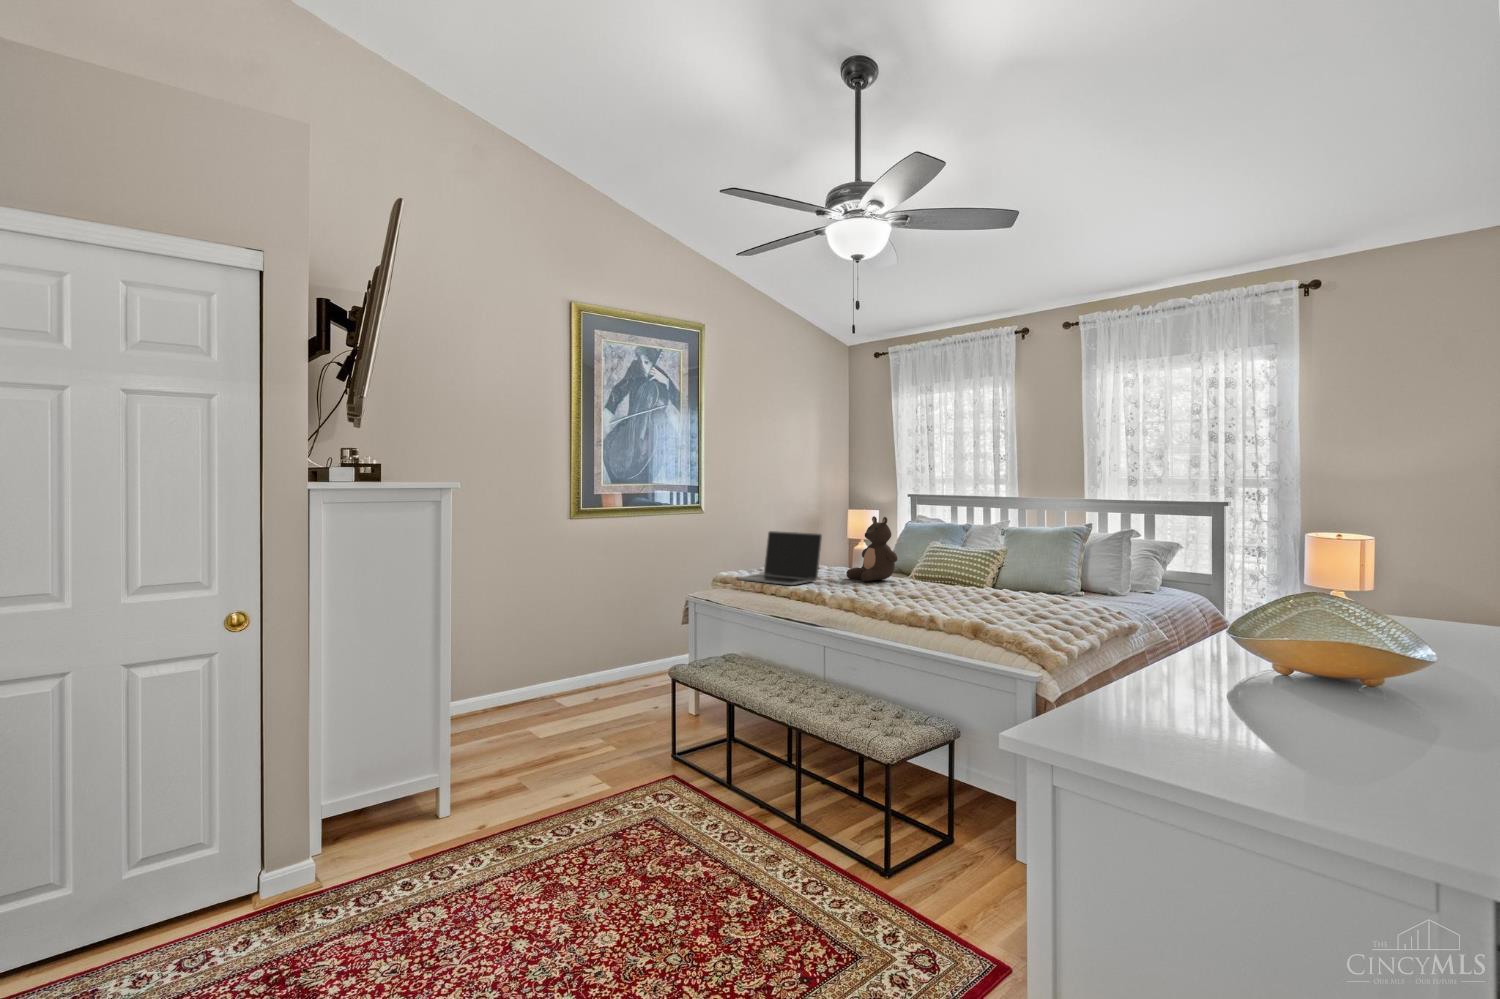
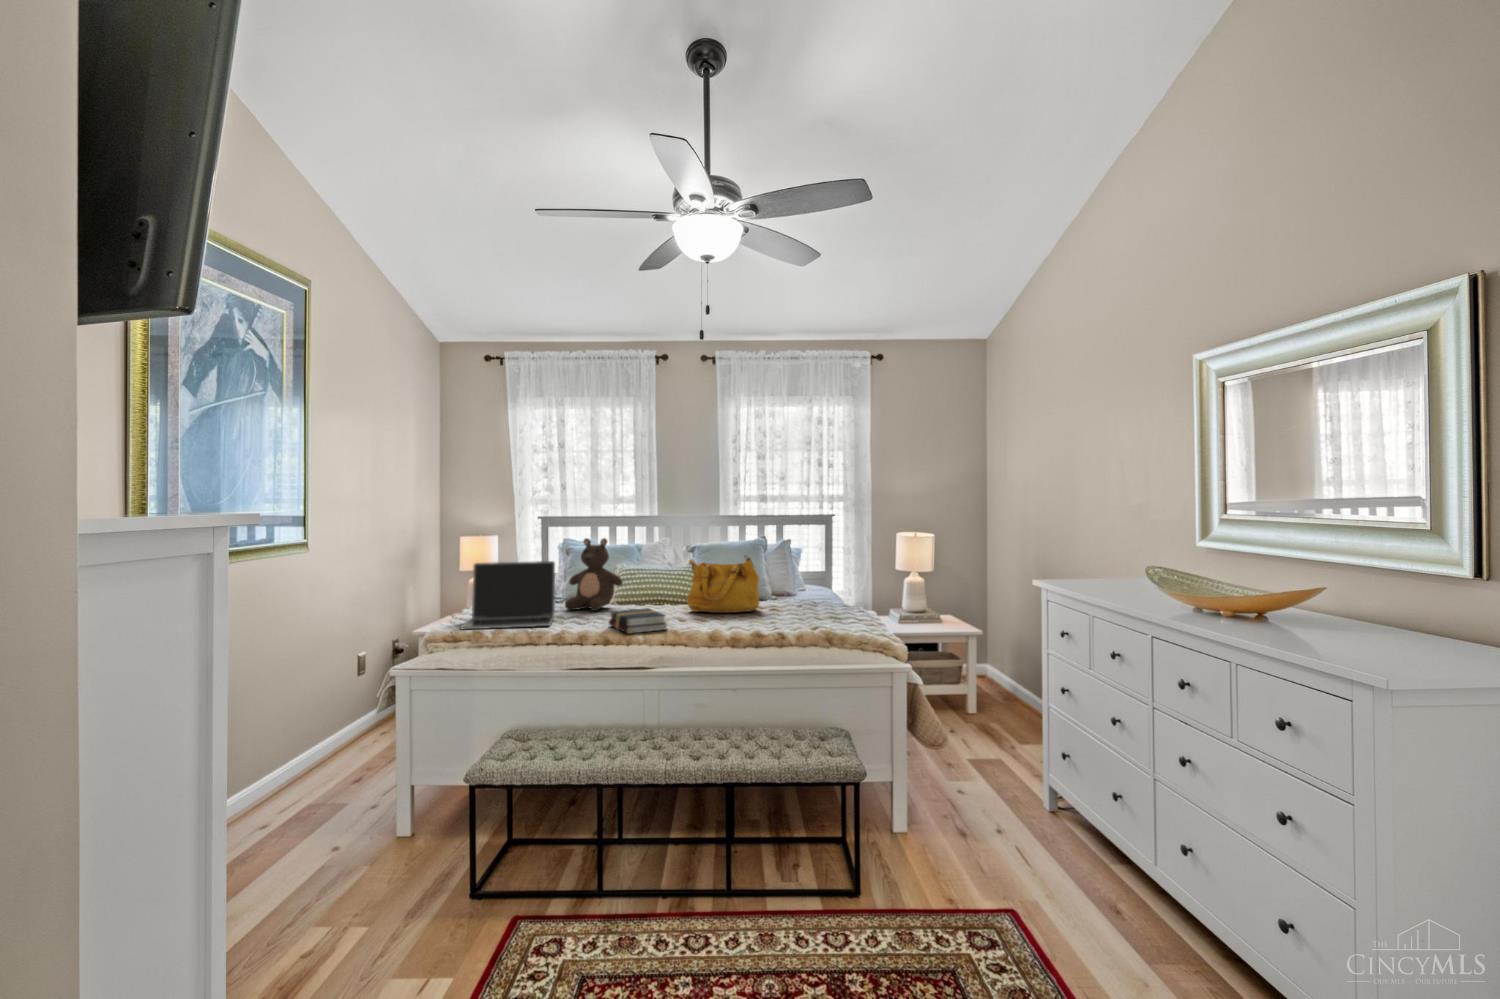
handbag: none [936,541,1007,600] -> present [687,557,759,613]
hardback book: none [819,579,866,600] -> present [609,608,667,634]

